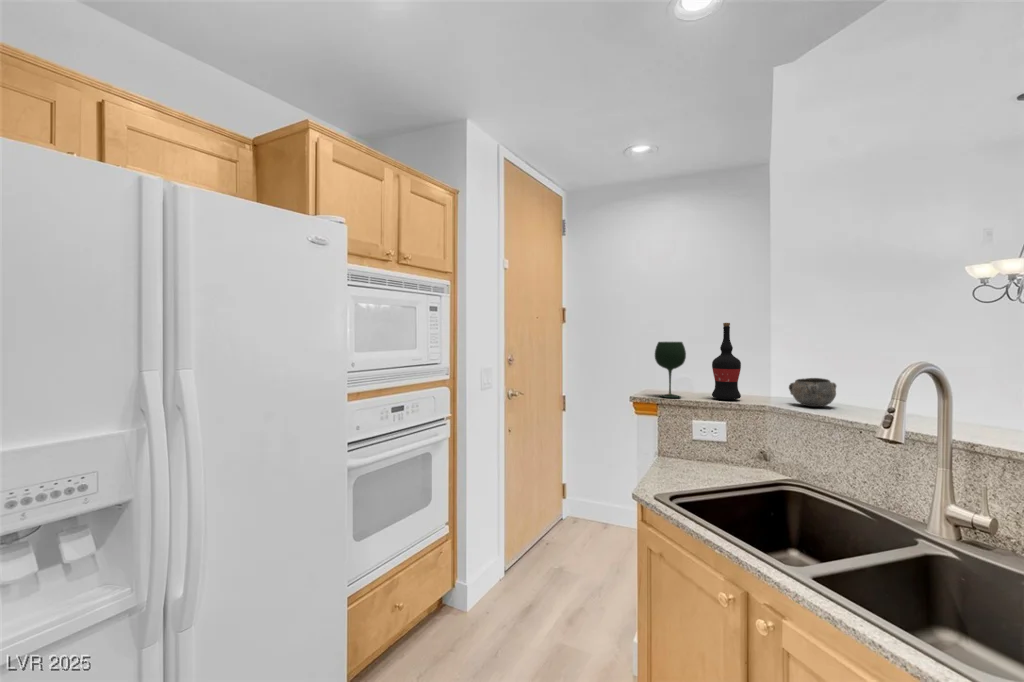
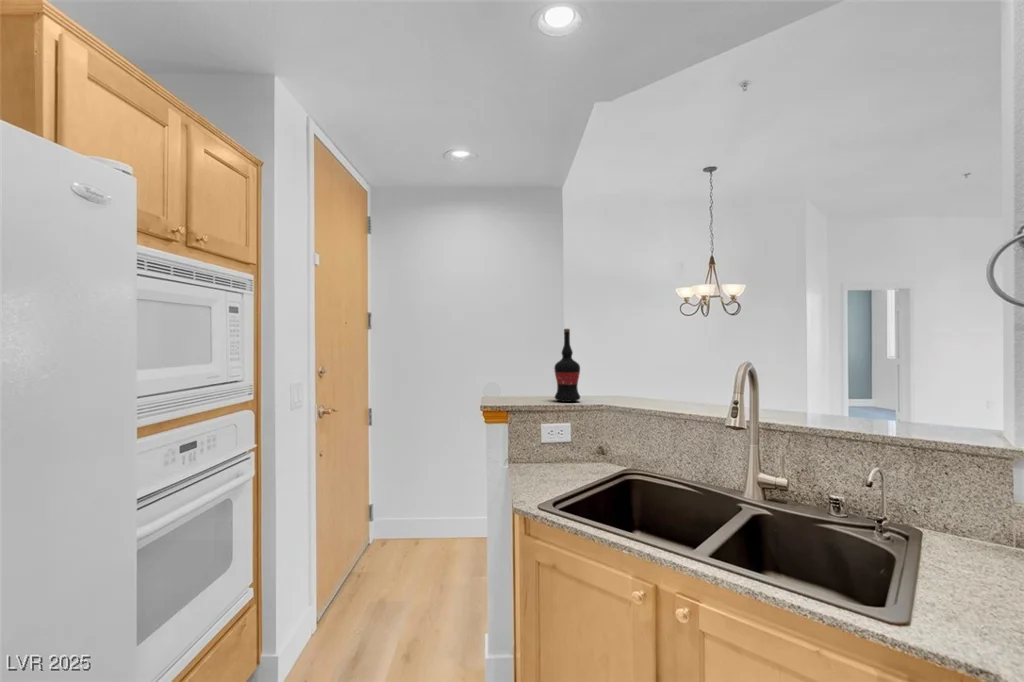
wine glass: present [655,342,686,398] -> none [504,347,534,404]
decorative bowl: present [789,378,836,407] -> none [617,377,655,402]

